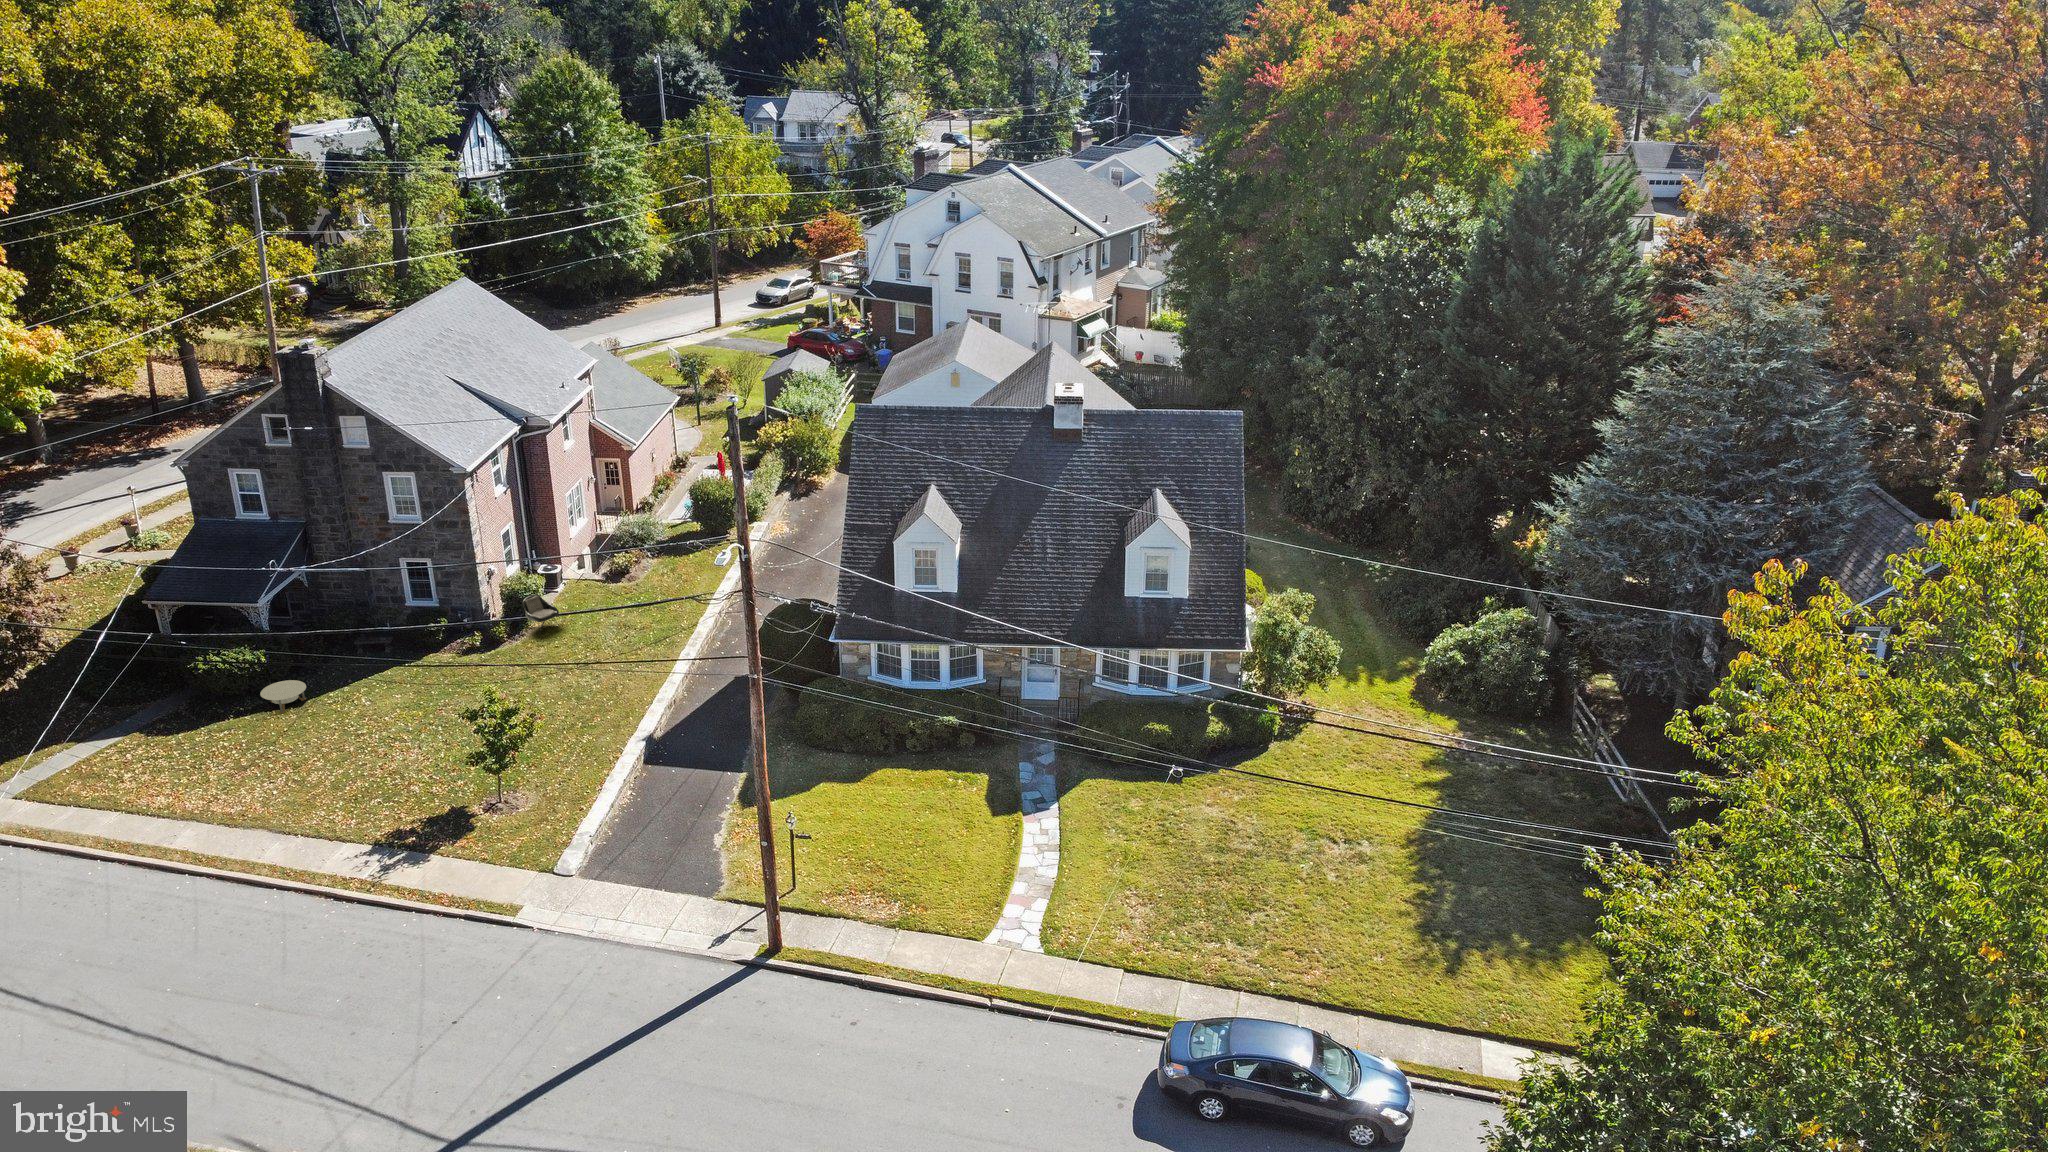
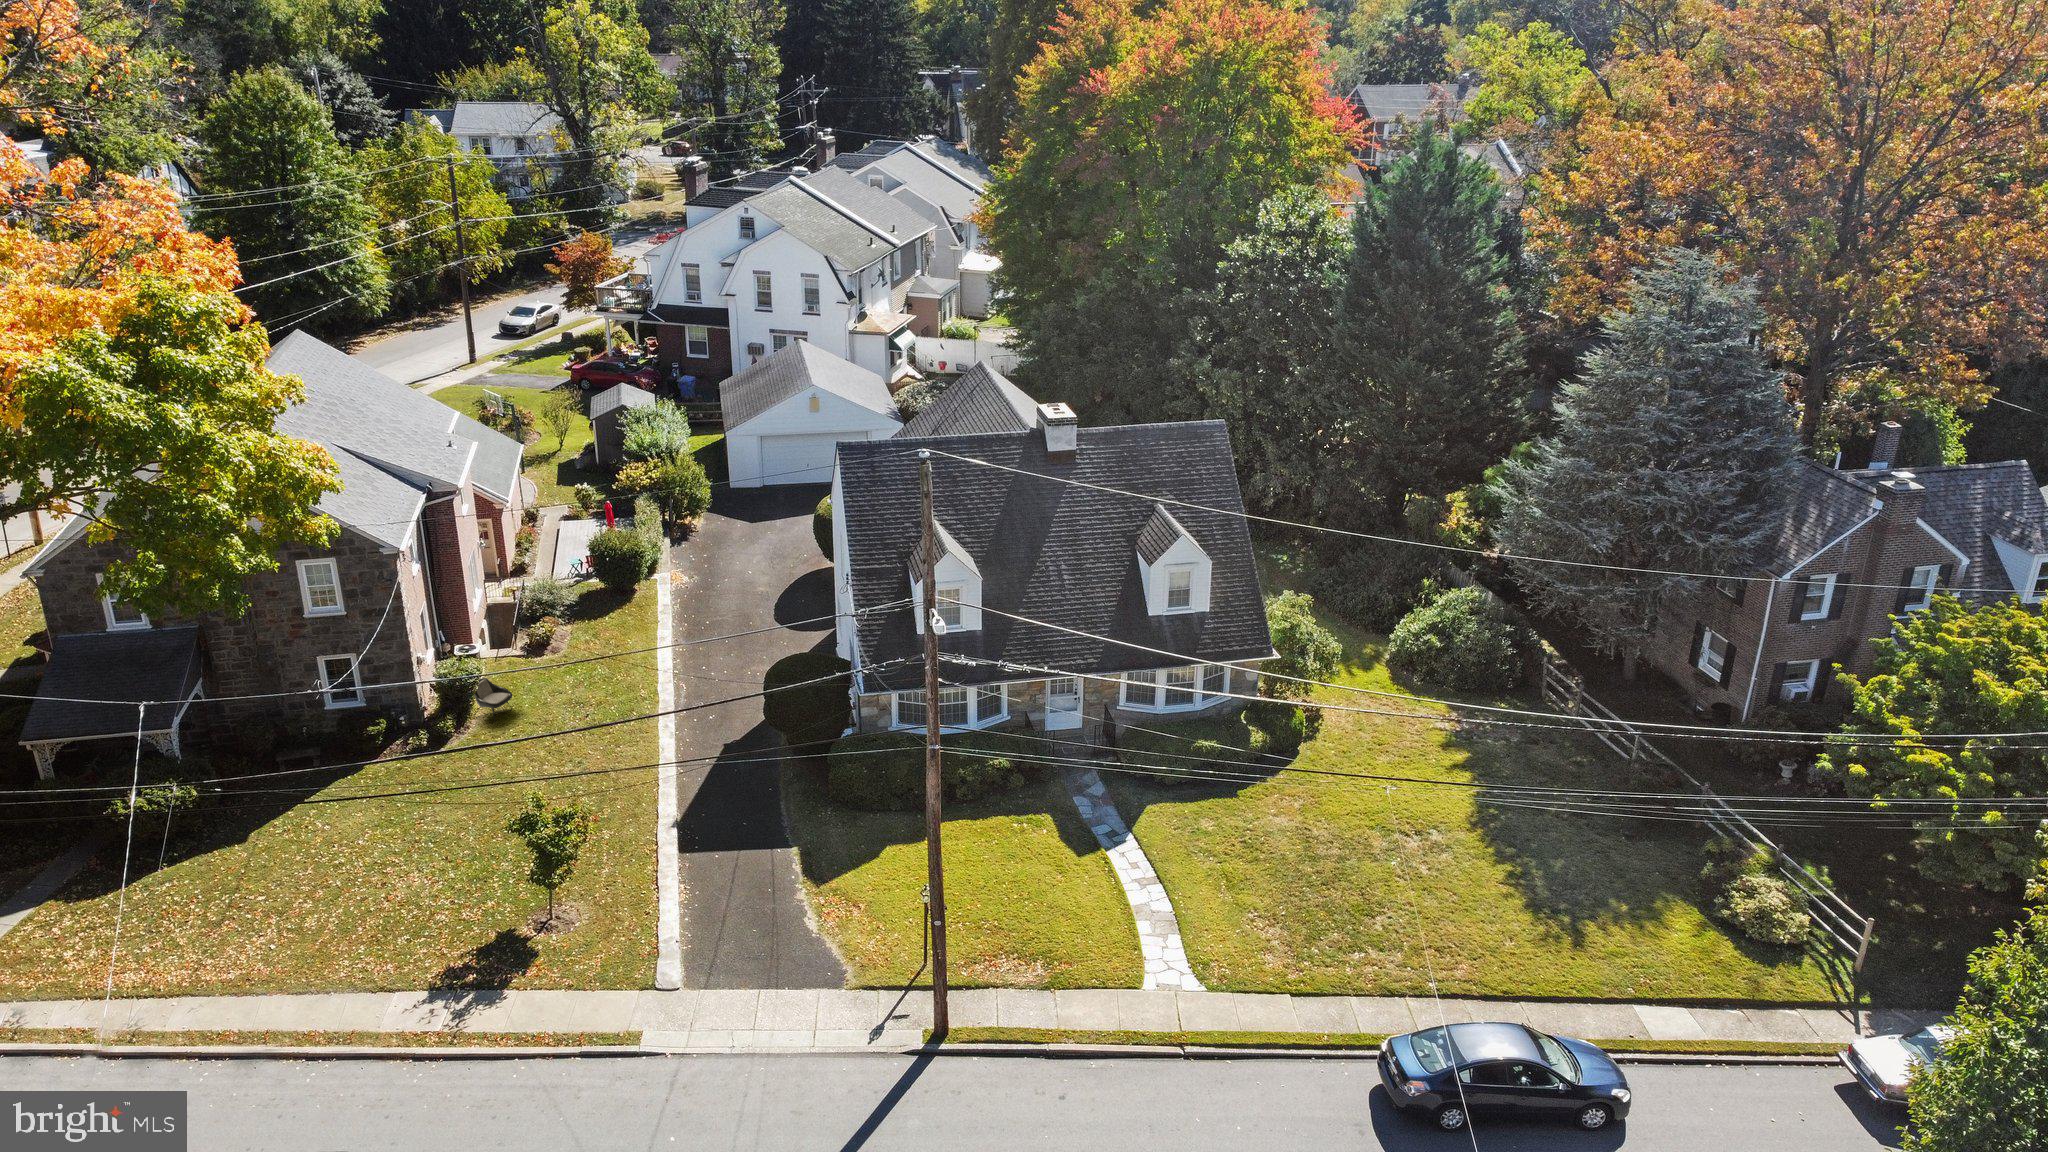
round table: present [260,680,306,714] -> none [199,810,254,852]

